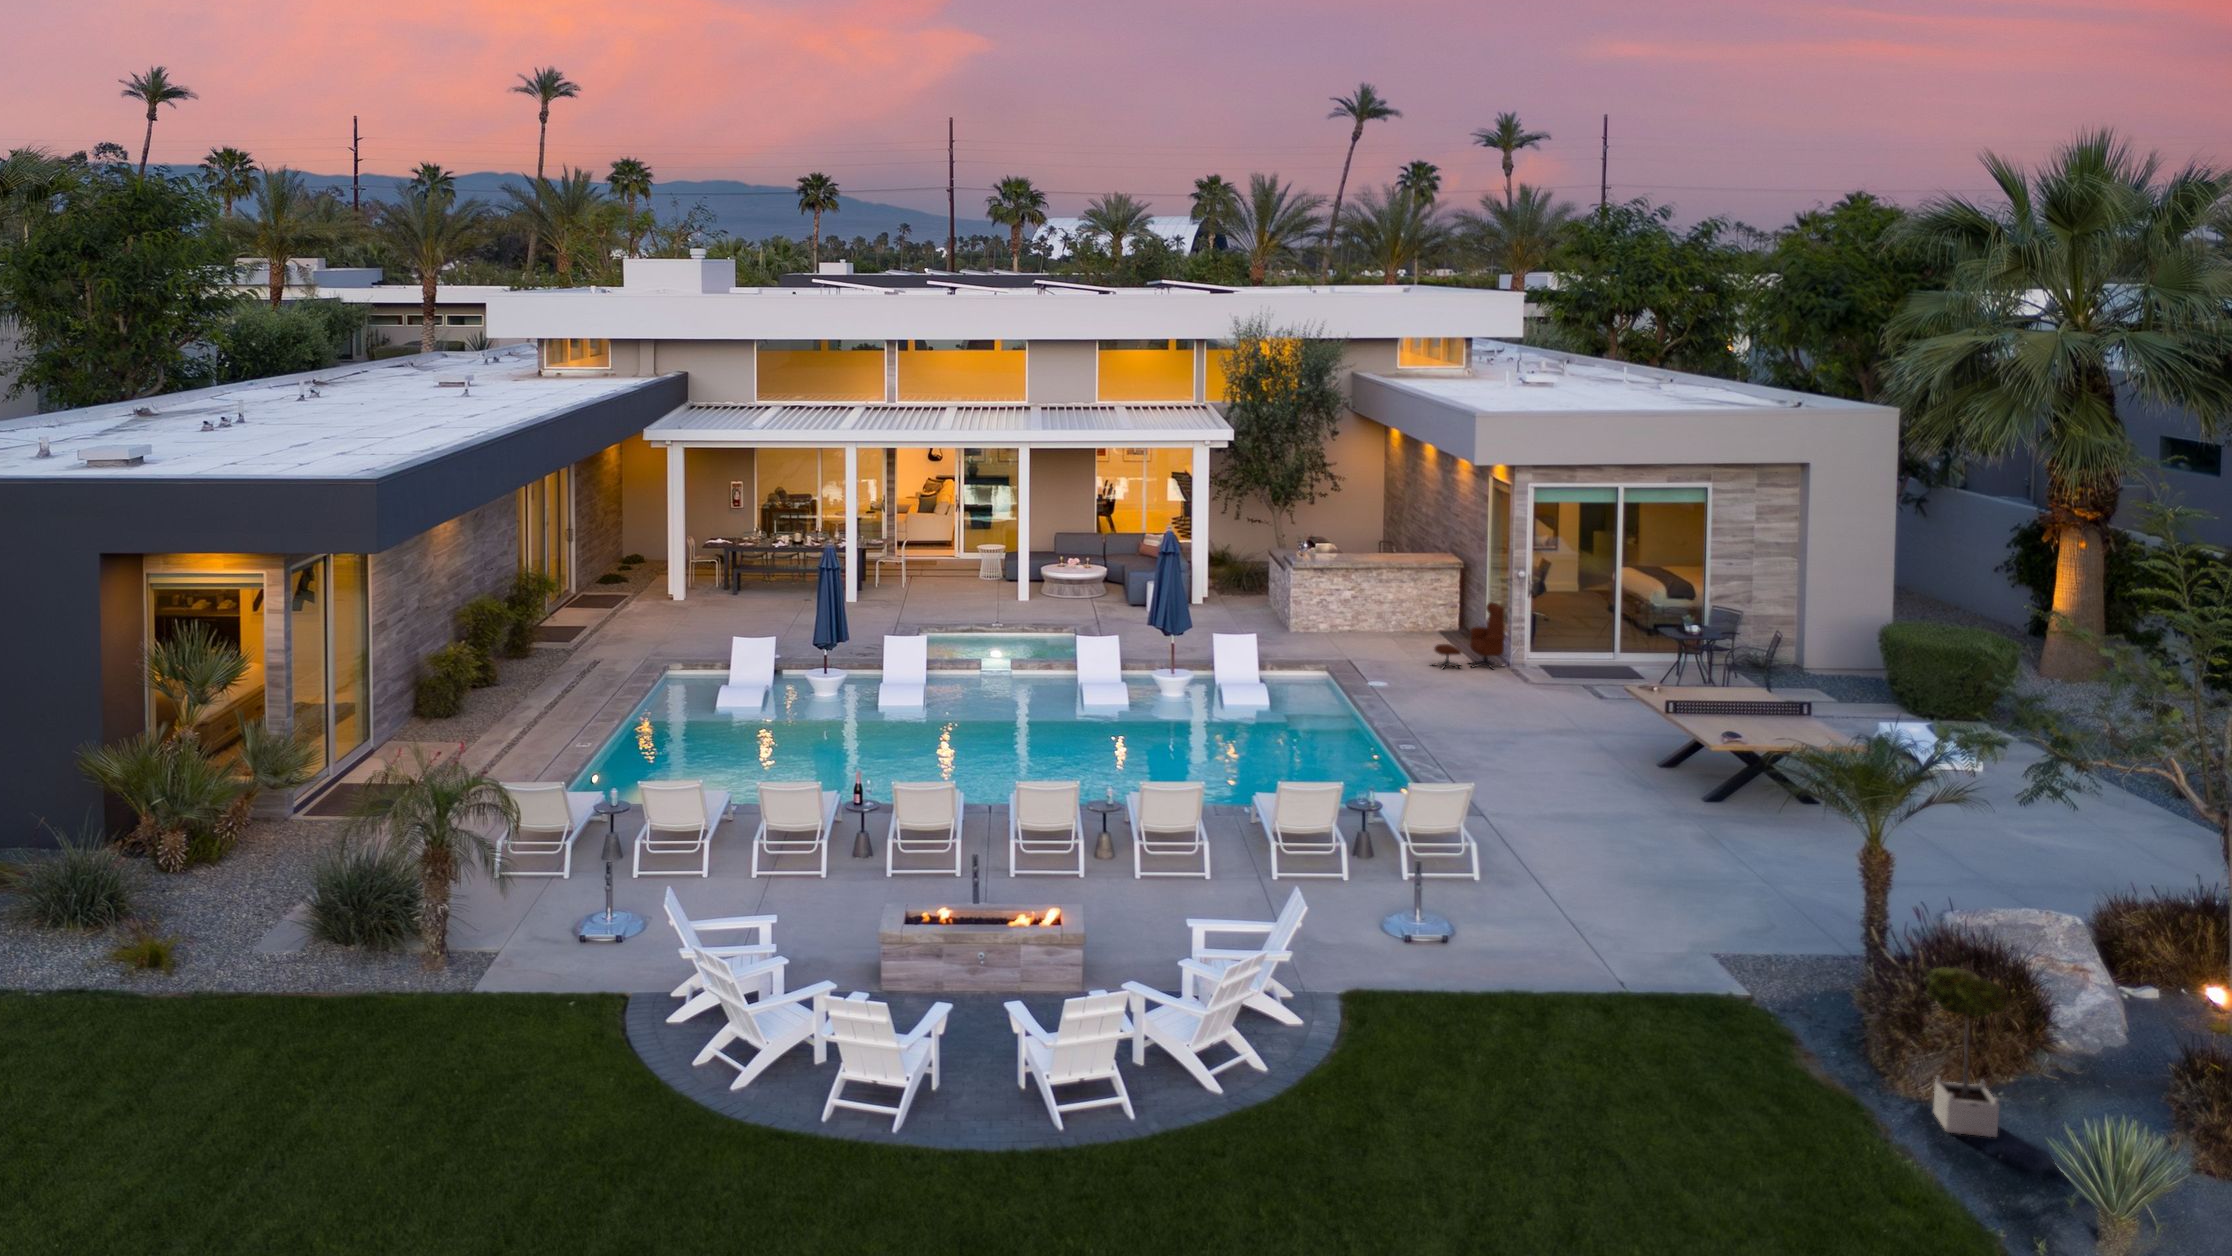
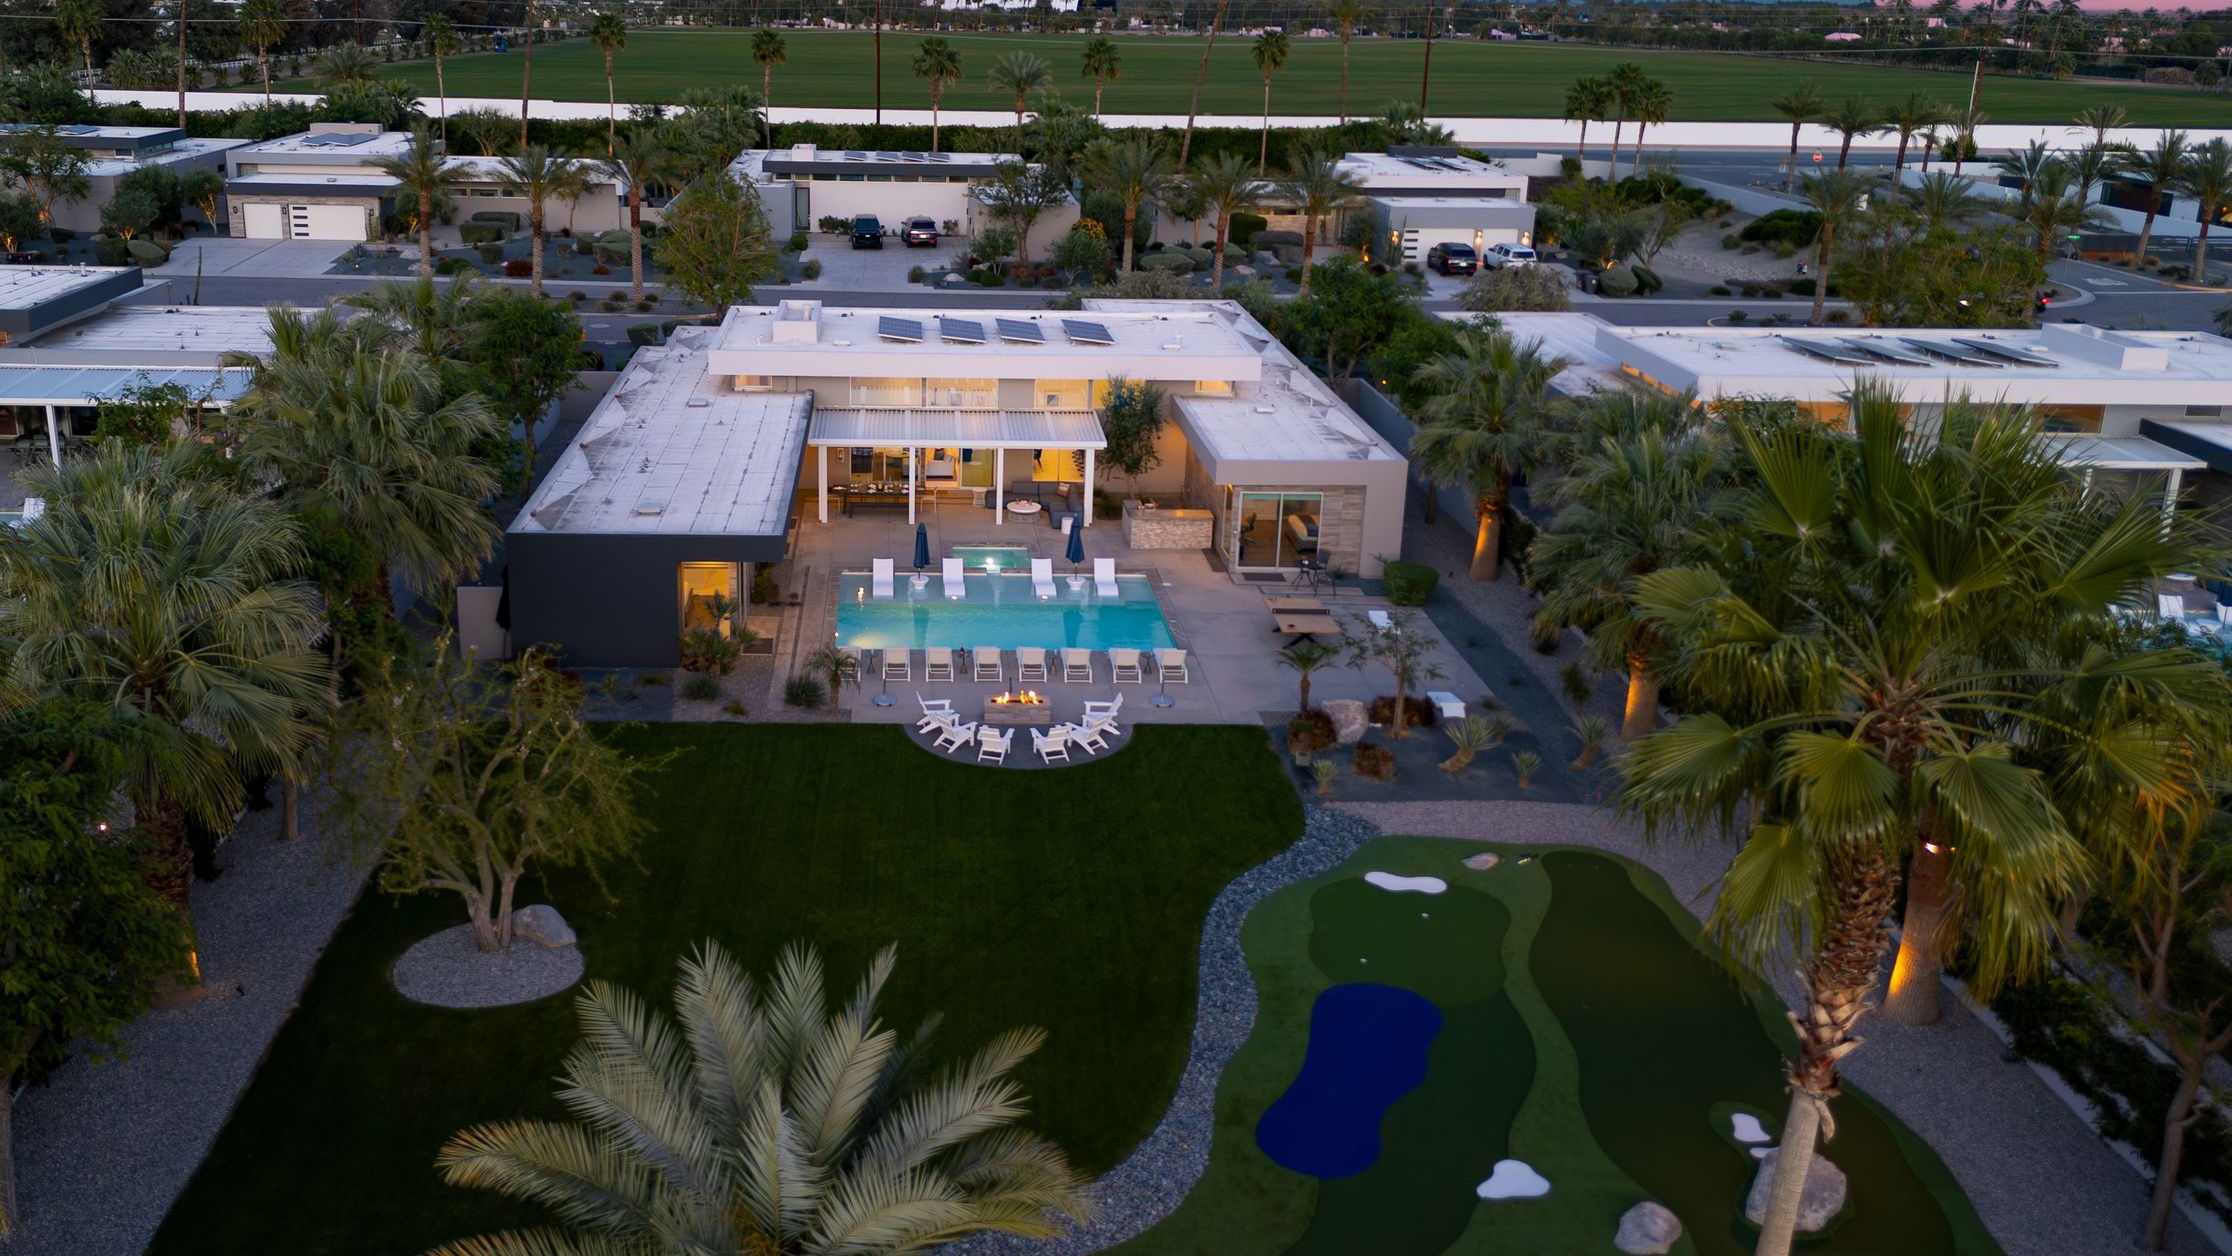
lounge chair: present [1435,603,1505,669] -> present [767,572,799,604]

